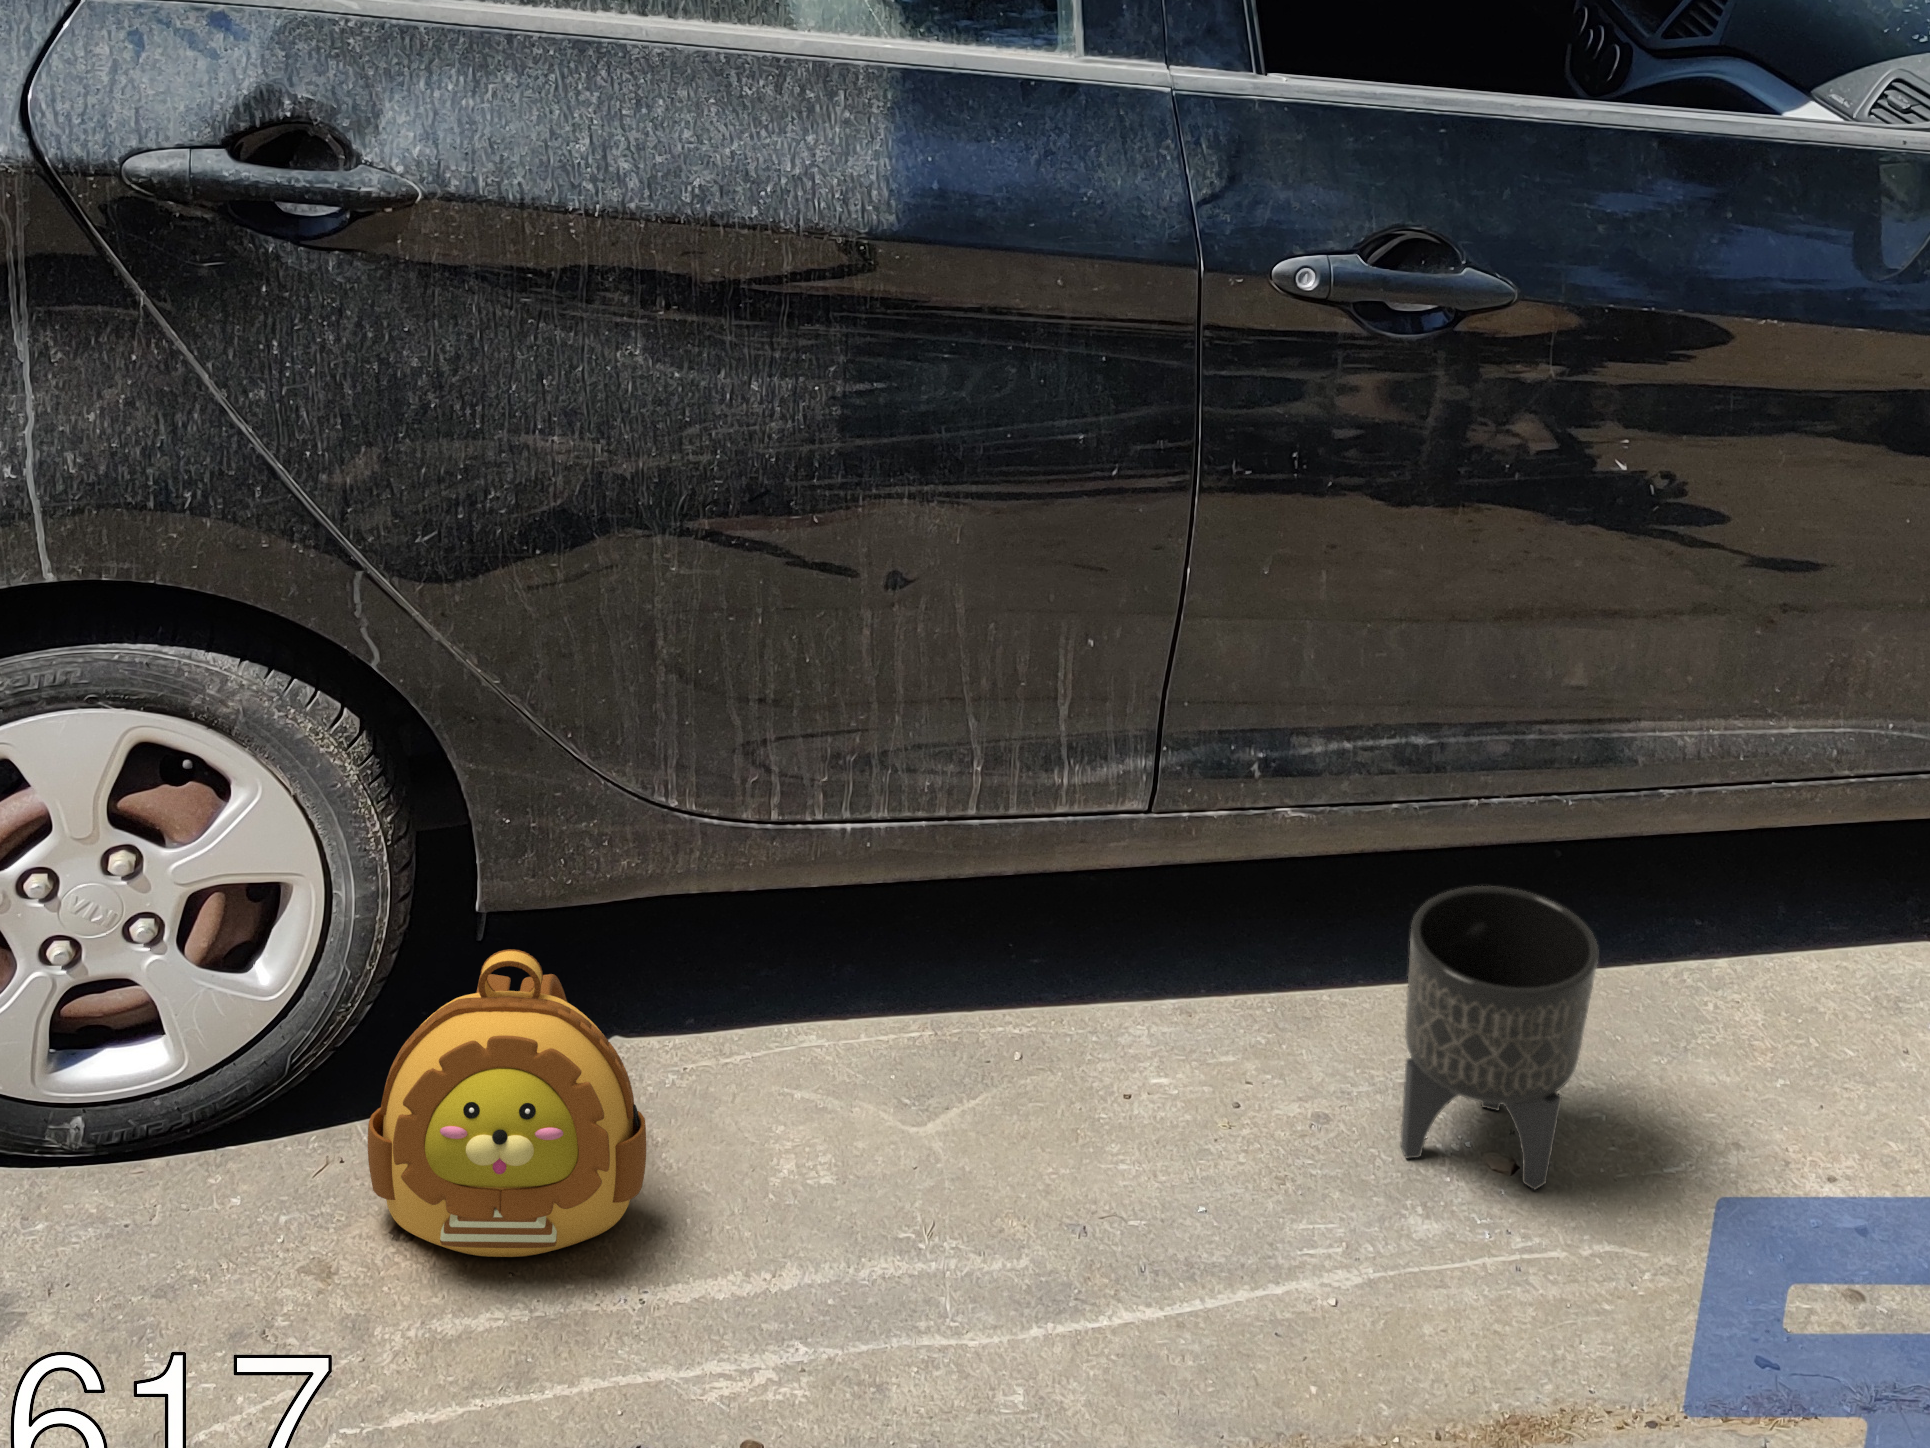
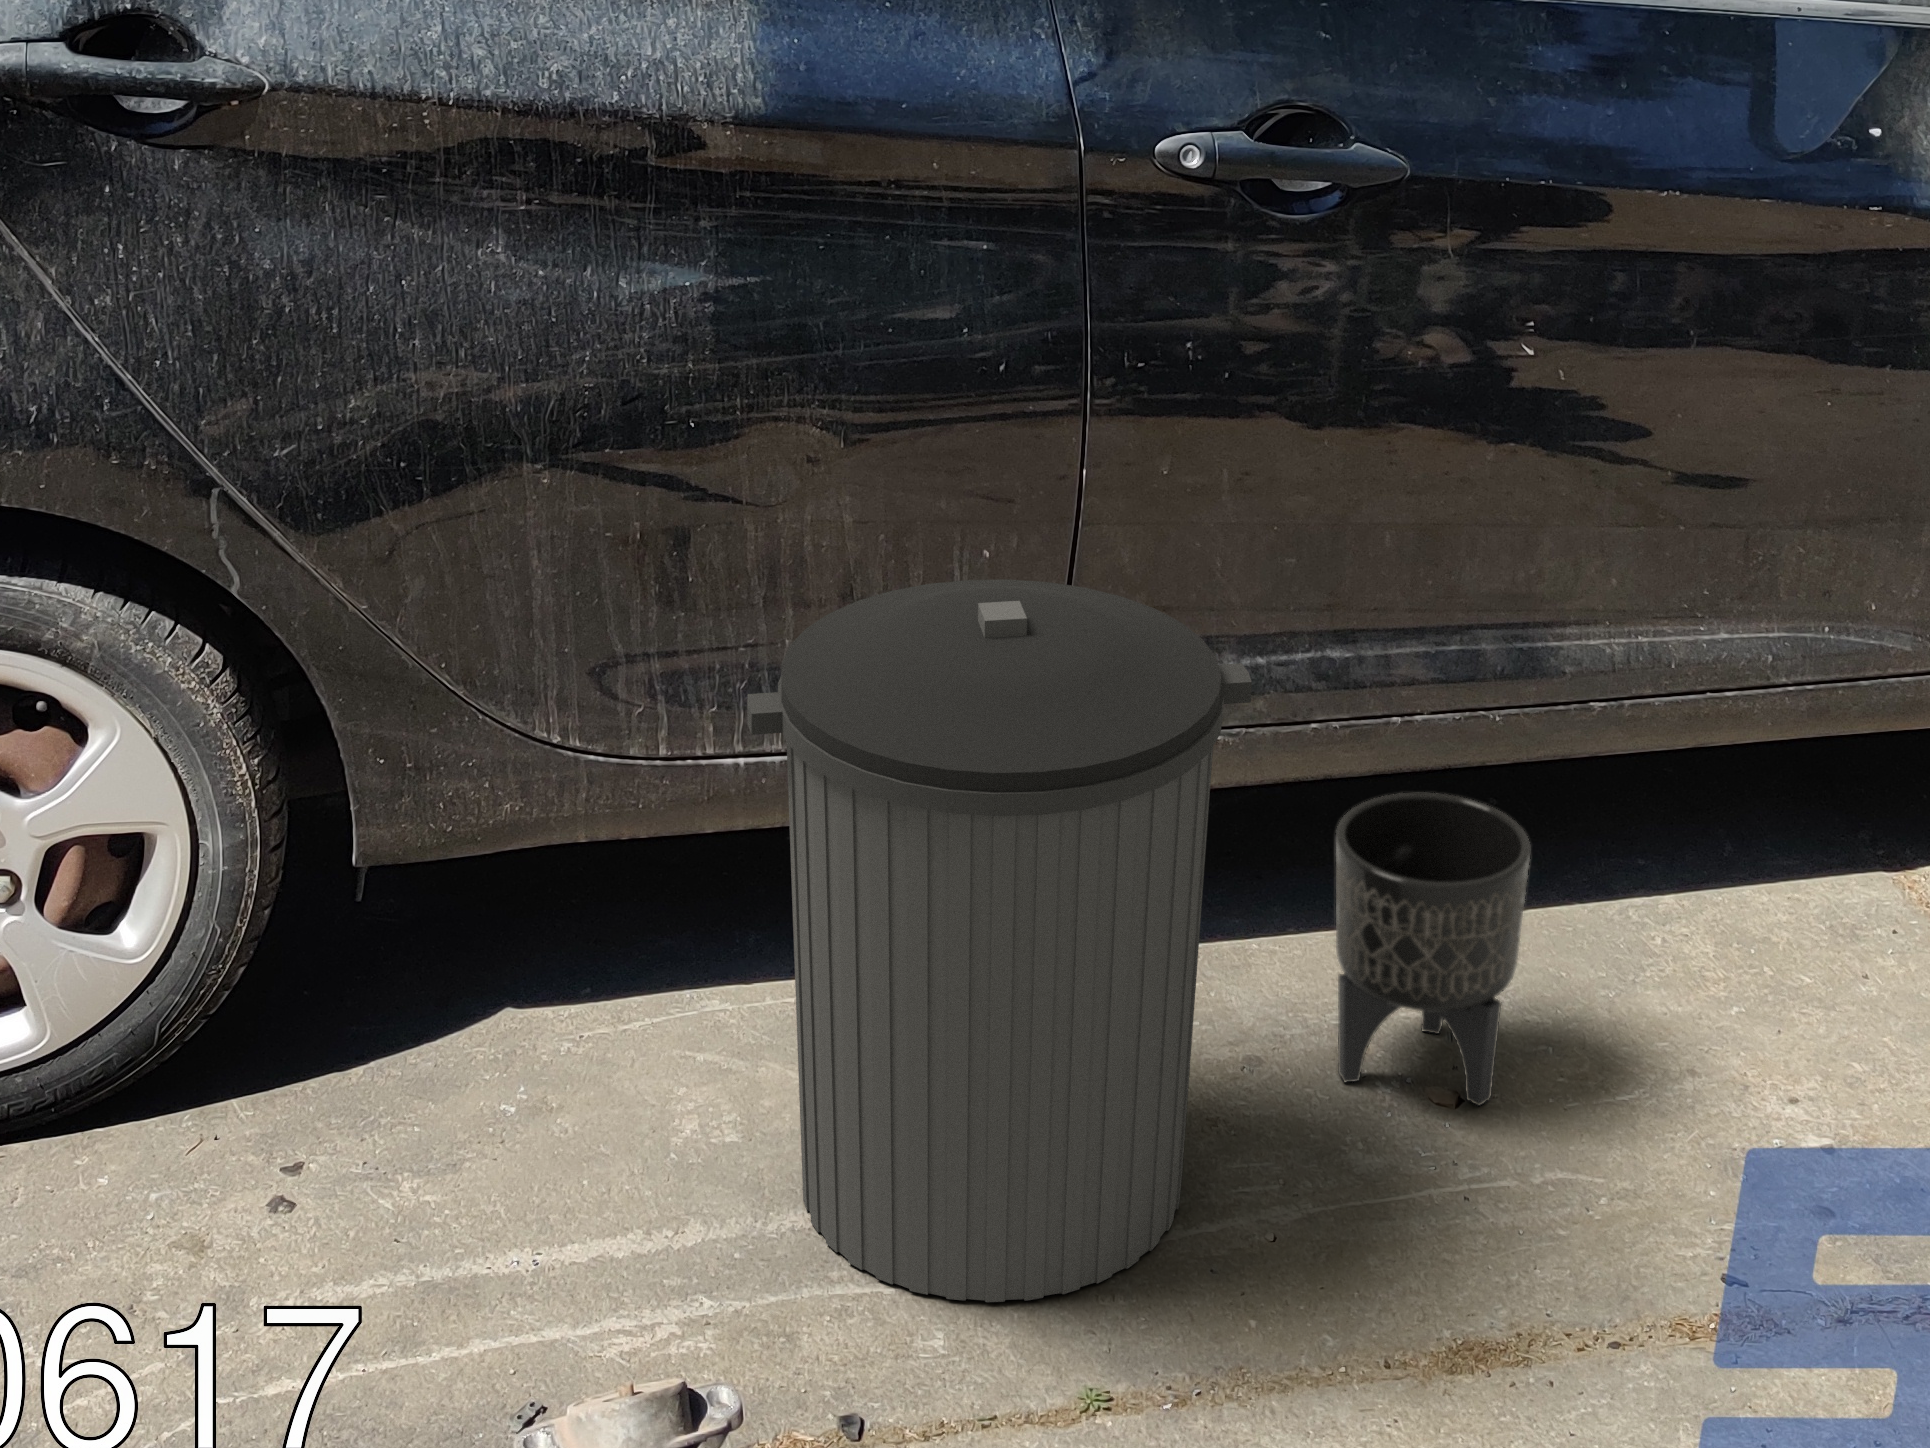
trash can: none [858,679,1342,1375] -> present [747,579,1252,1302]
backpack: present [368,949,646,1257] -> none [246,886,541,1218]

